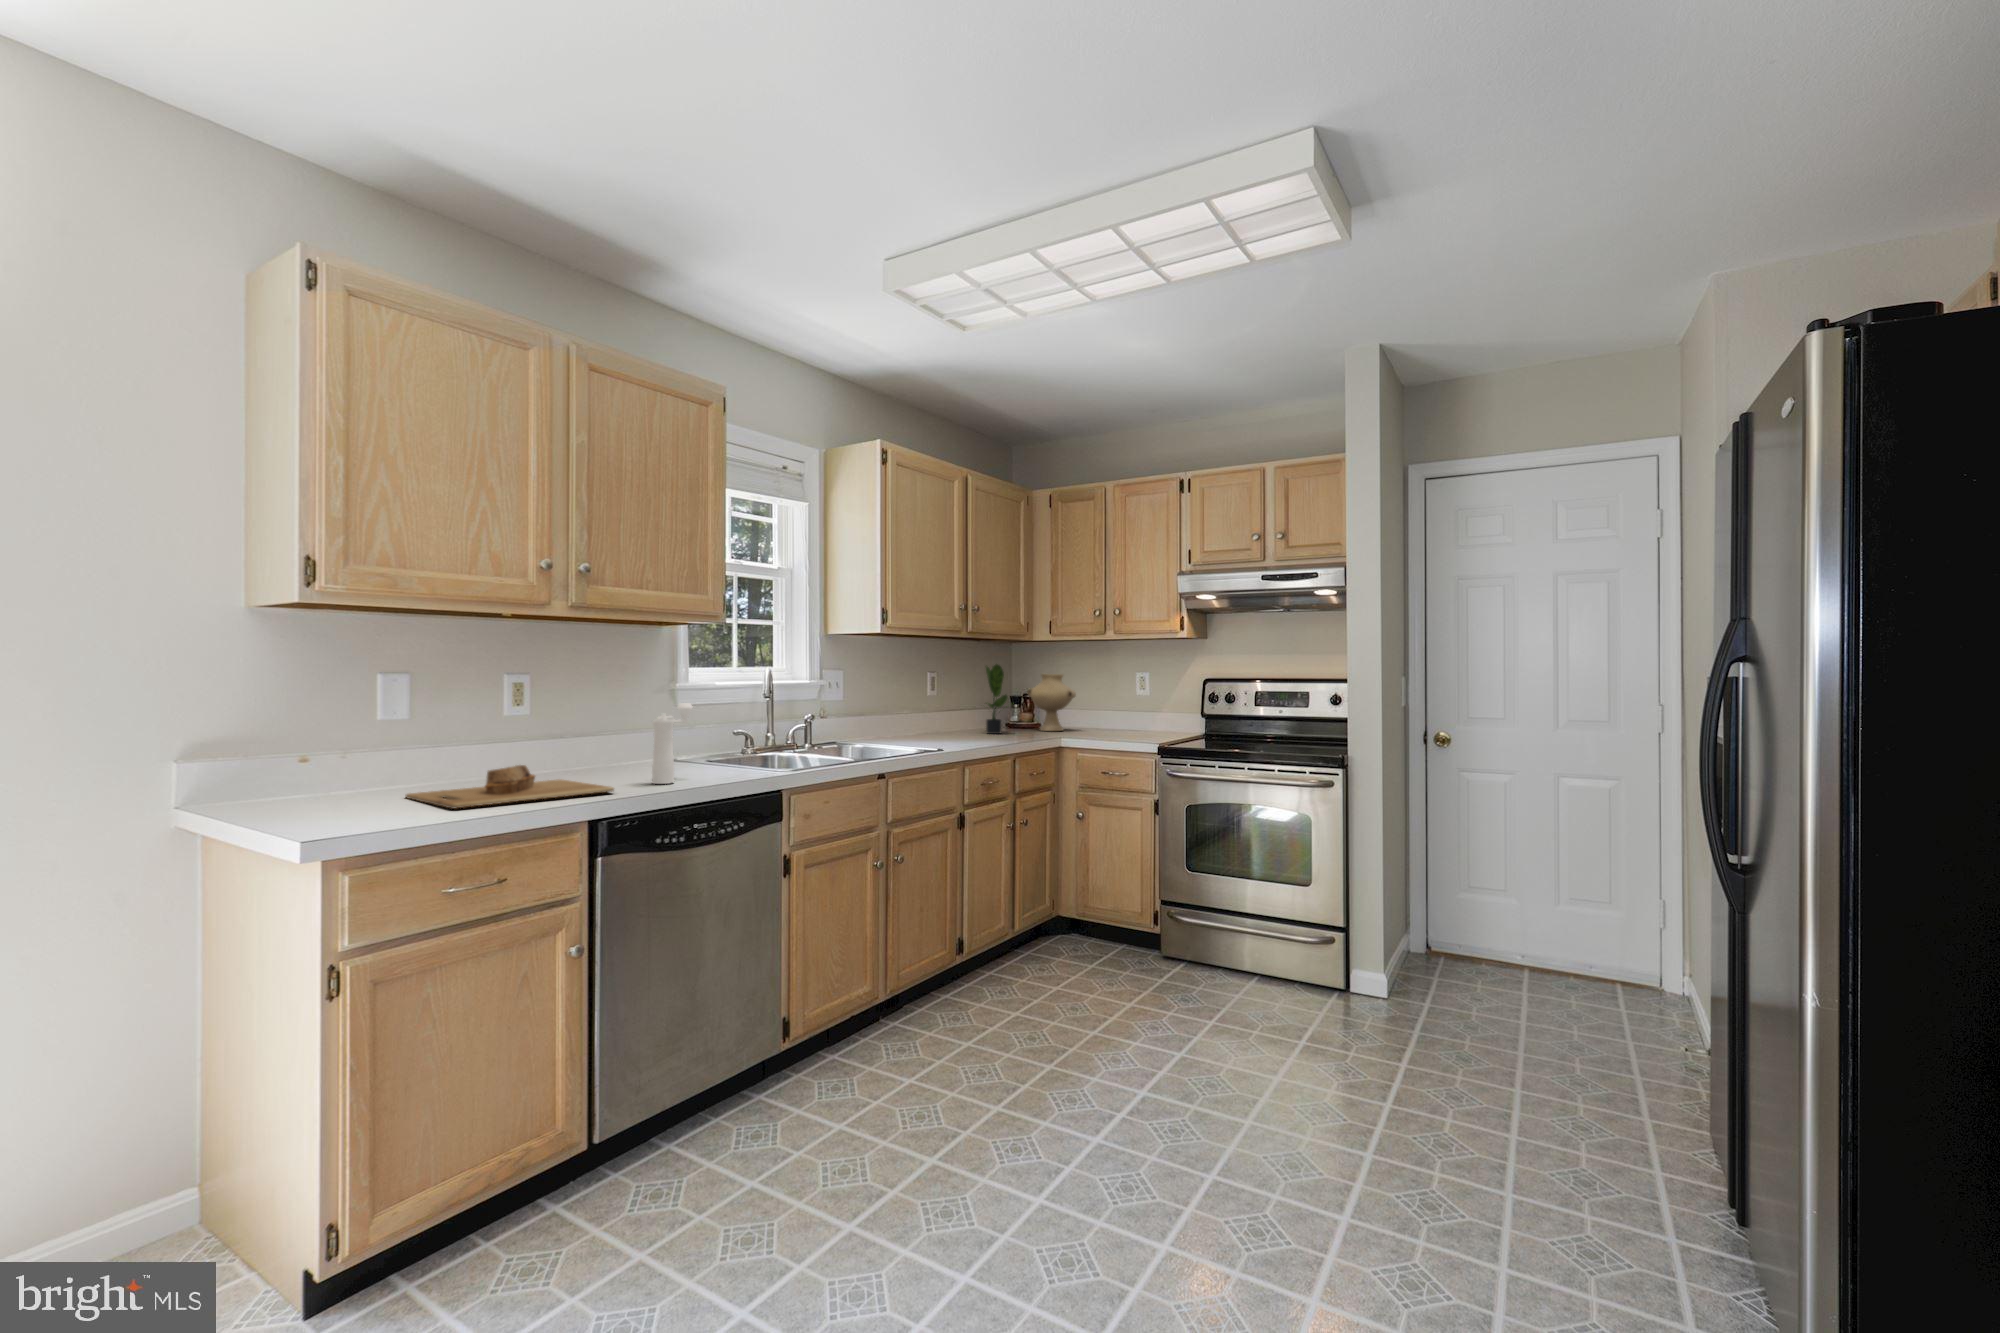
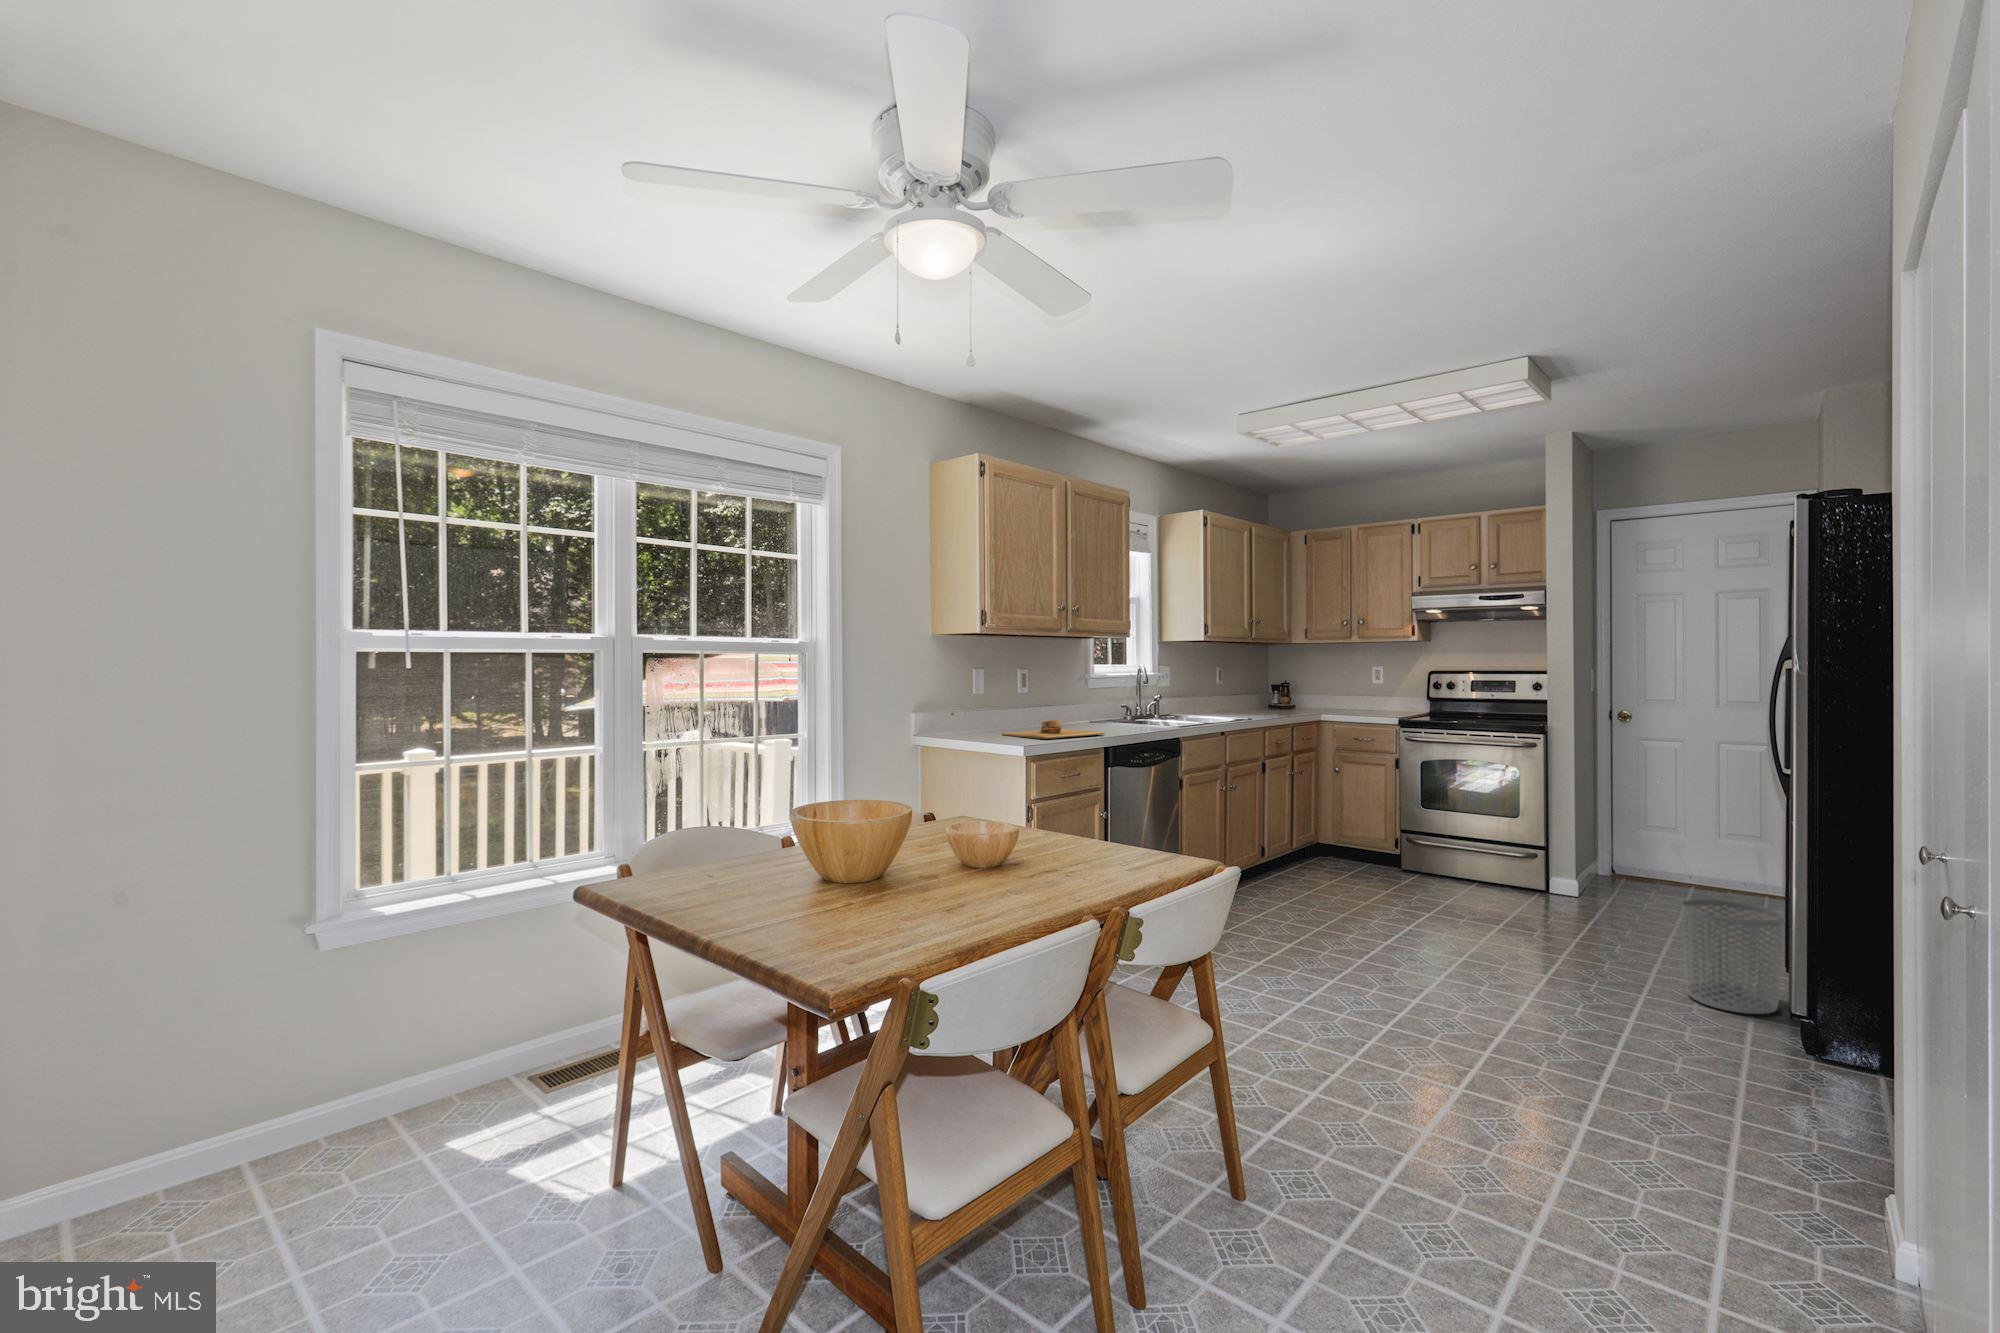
potted plant: present [986,664,1008,734] -> none [1254,661,1283,712]
vase: present [1028,674,1076,731] -> none [1287,668,1326,710]
pepper mill: present [652,703,692,784] -> none [1112,686,1128,732]
waste bin: none [1555,1067,1723,1297] -> present [1682,899,1784,1014]

